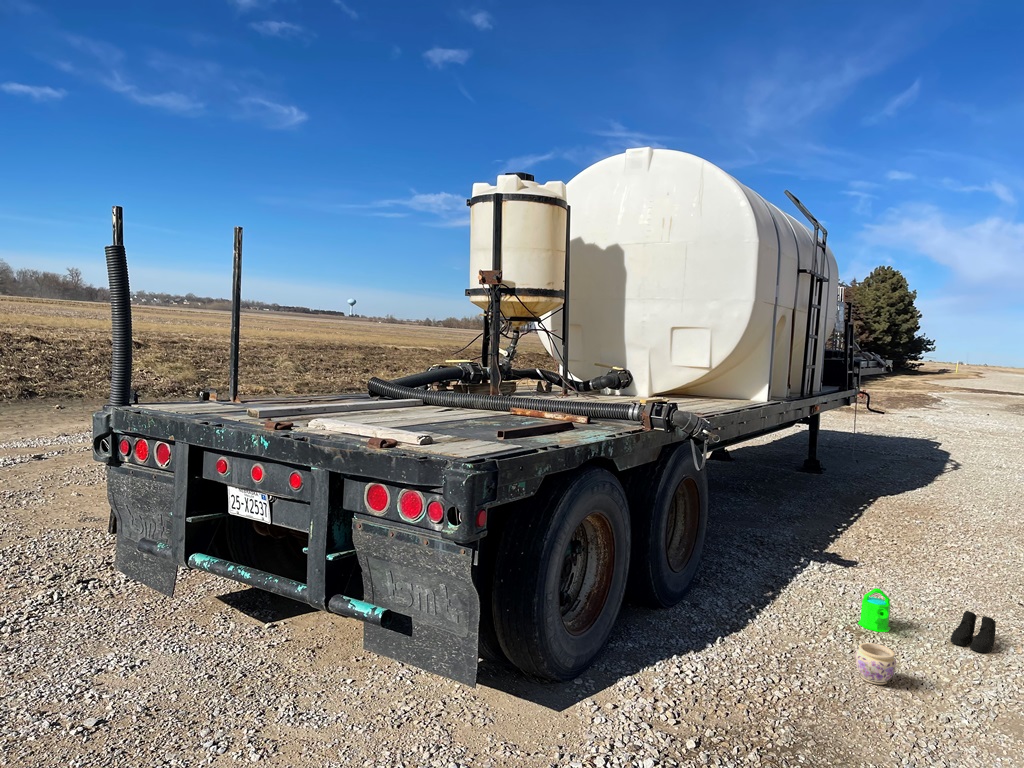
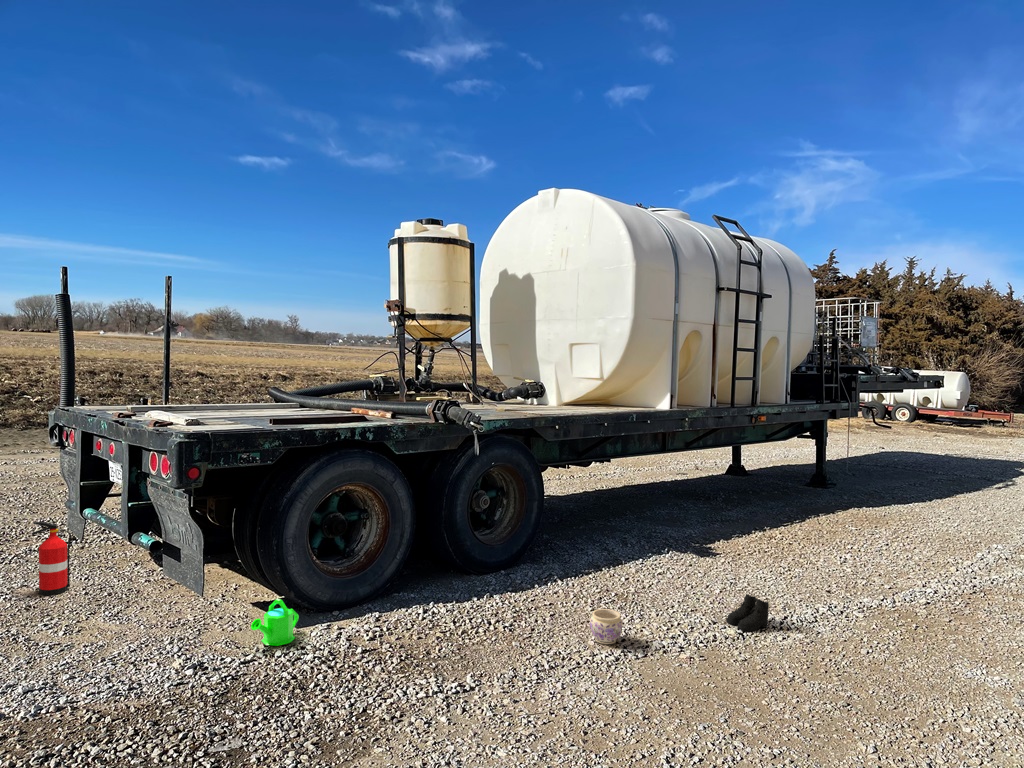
fire extinguisher: none [109,573,161,678] -> present [32,522,71,595]
watering can: present [858,588,891,632] -> present [251,599,299,646]

